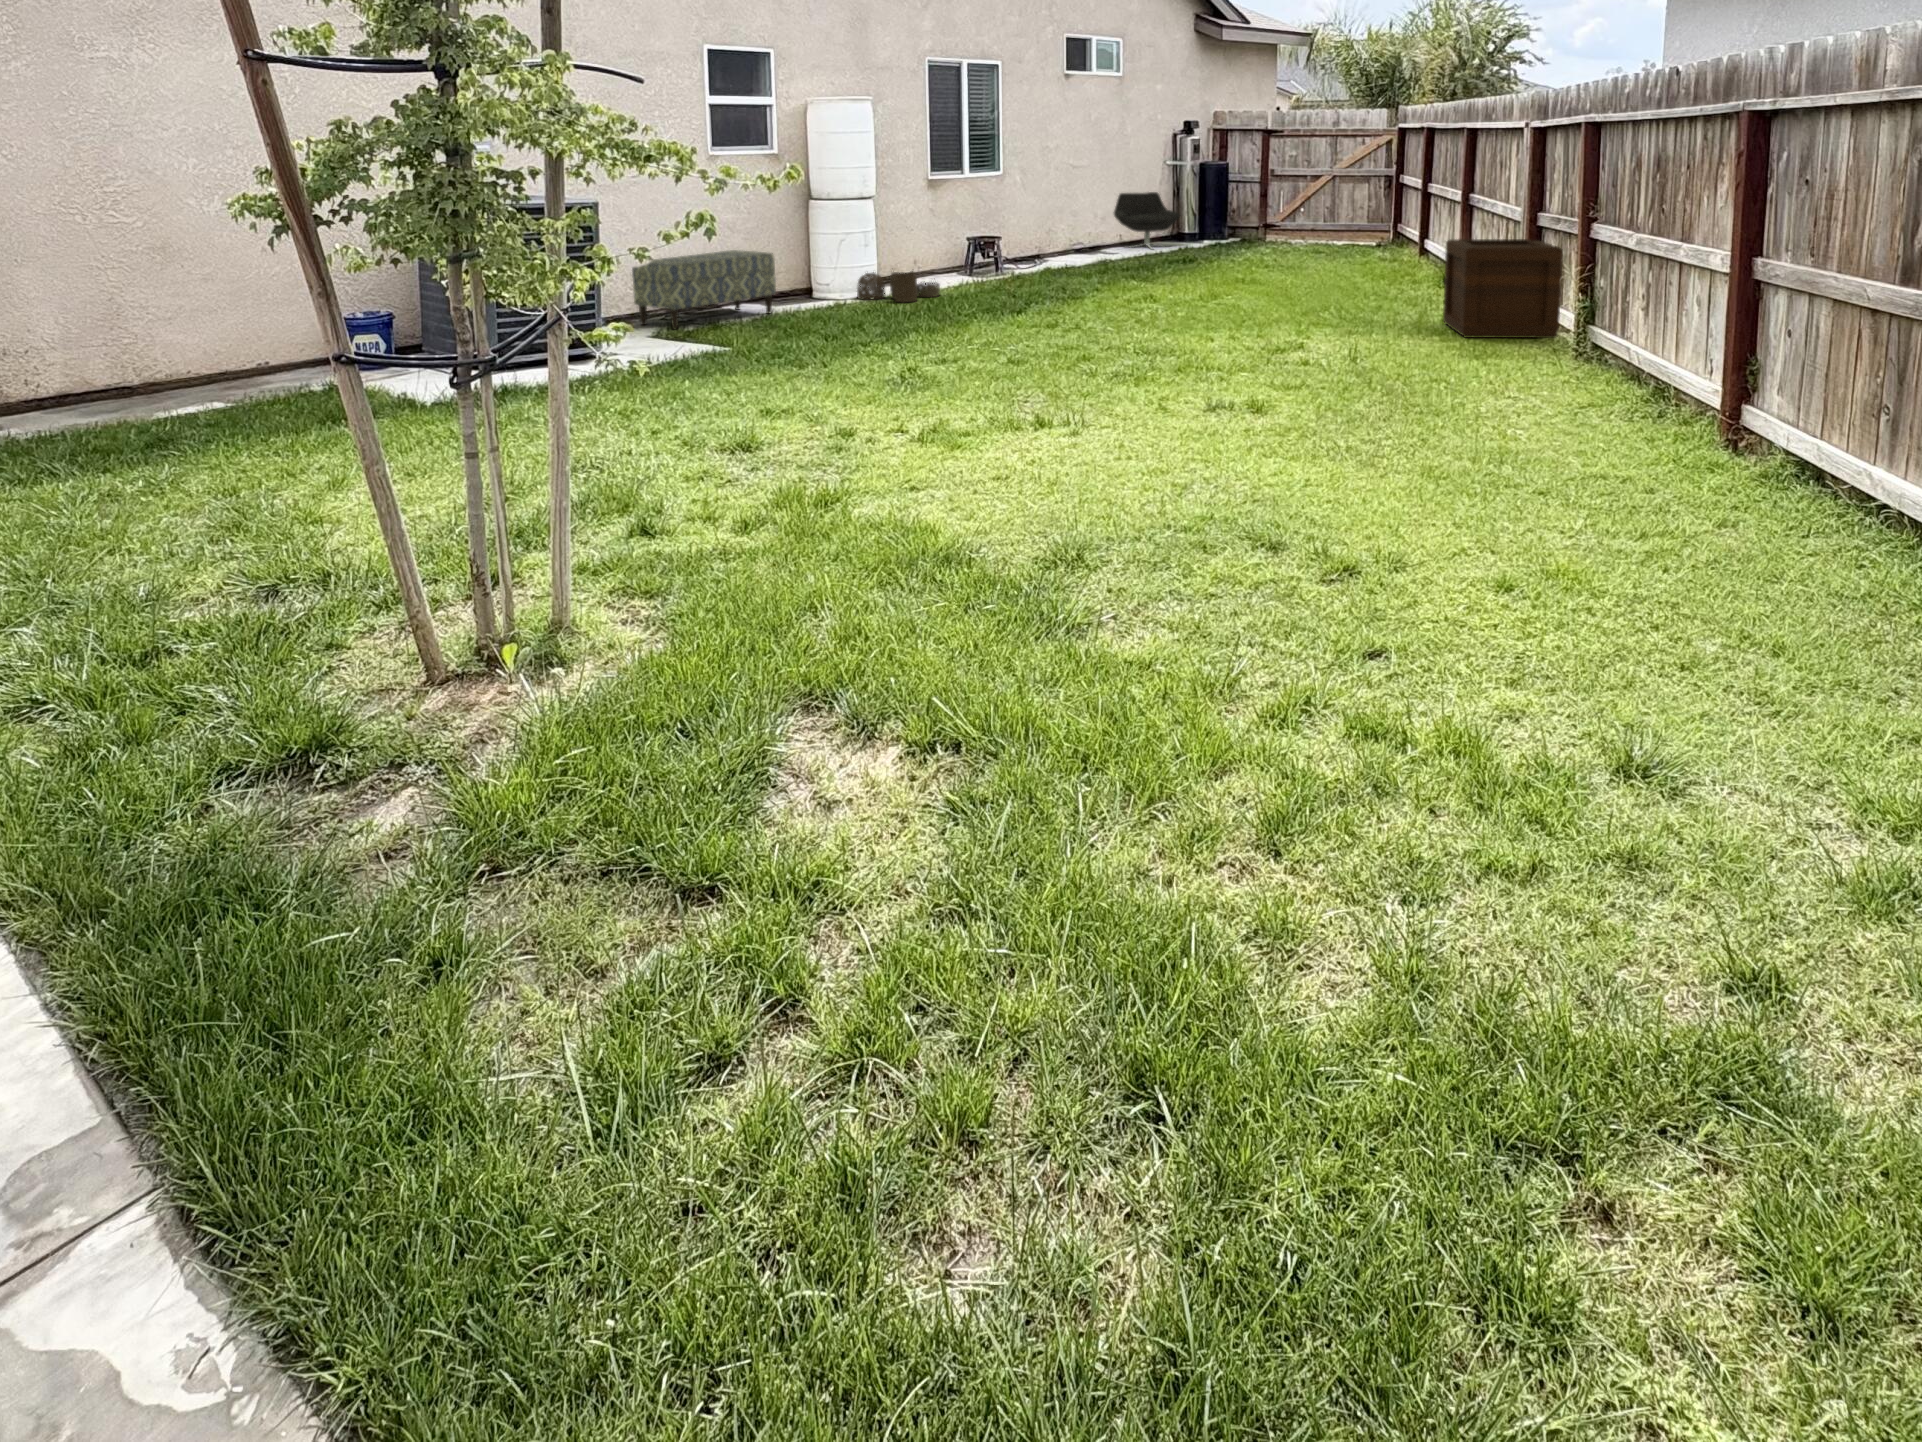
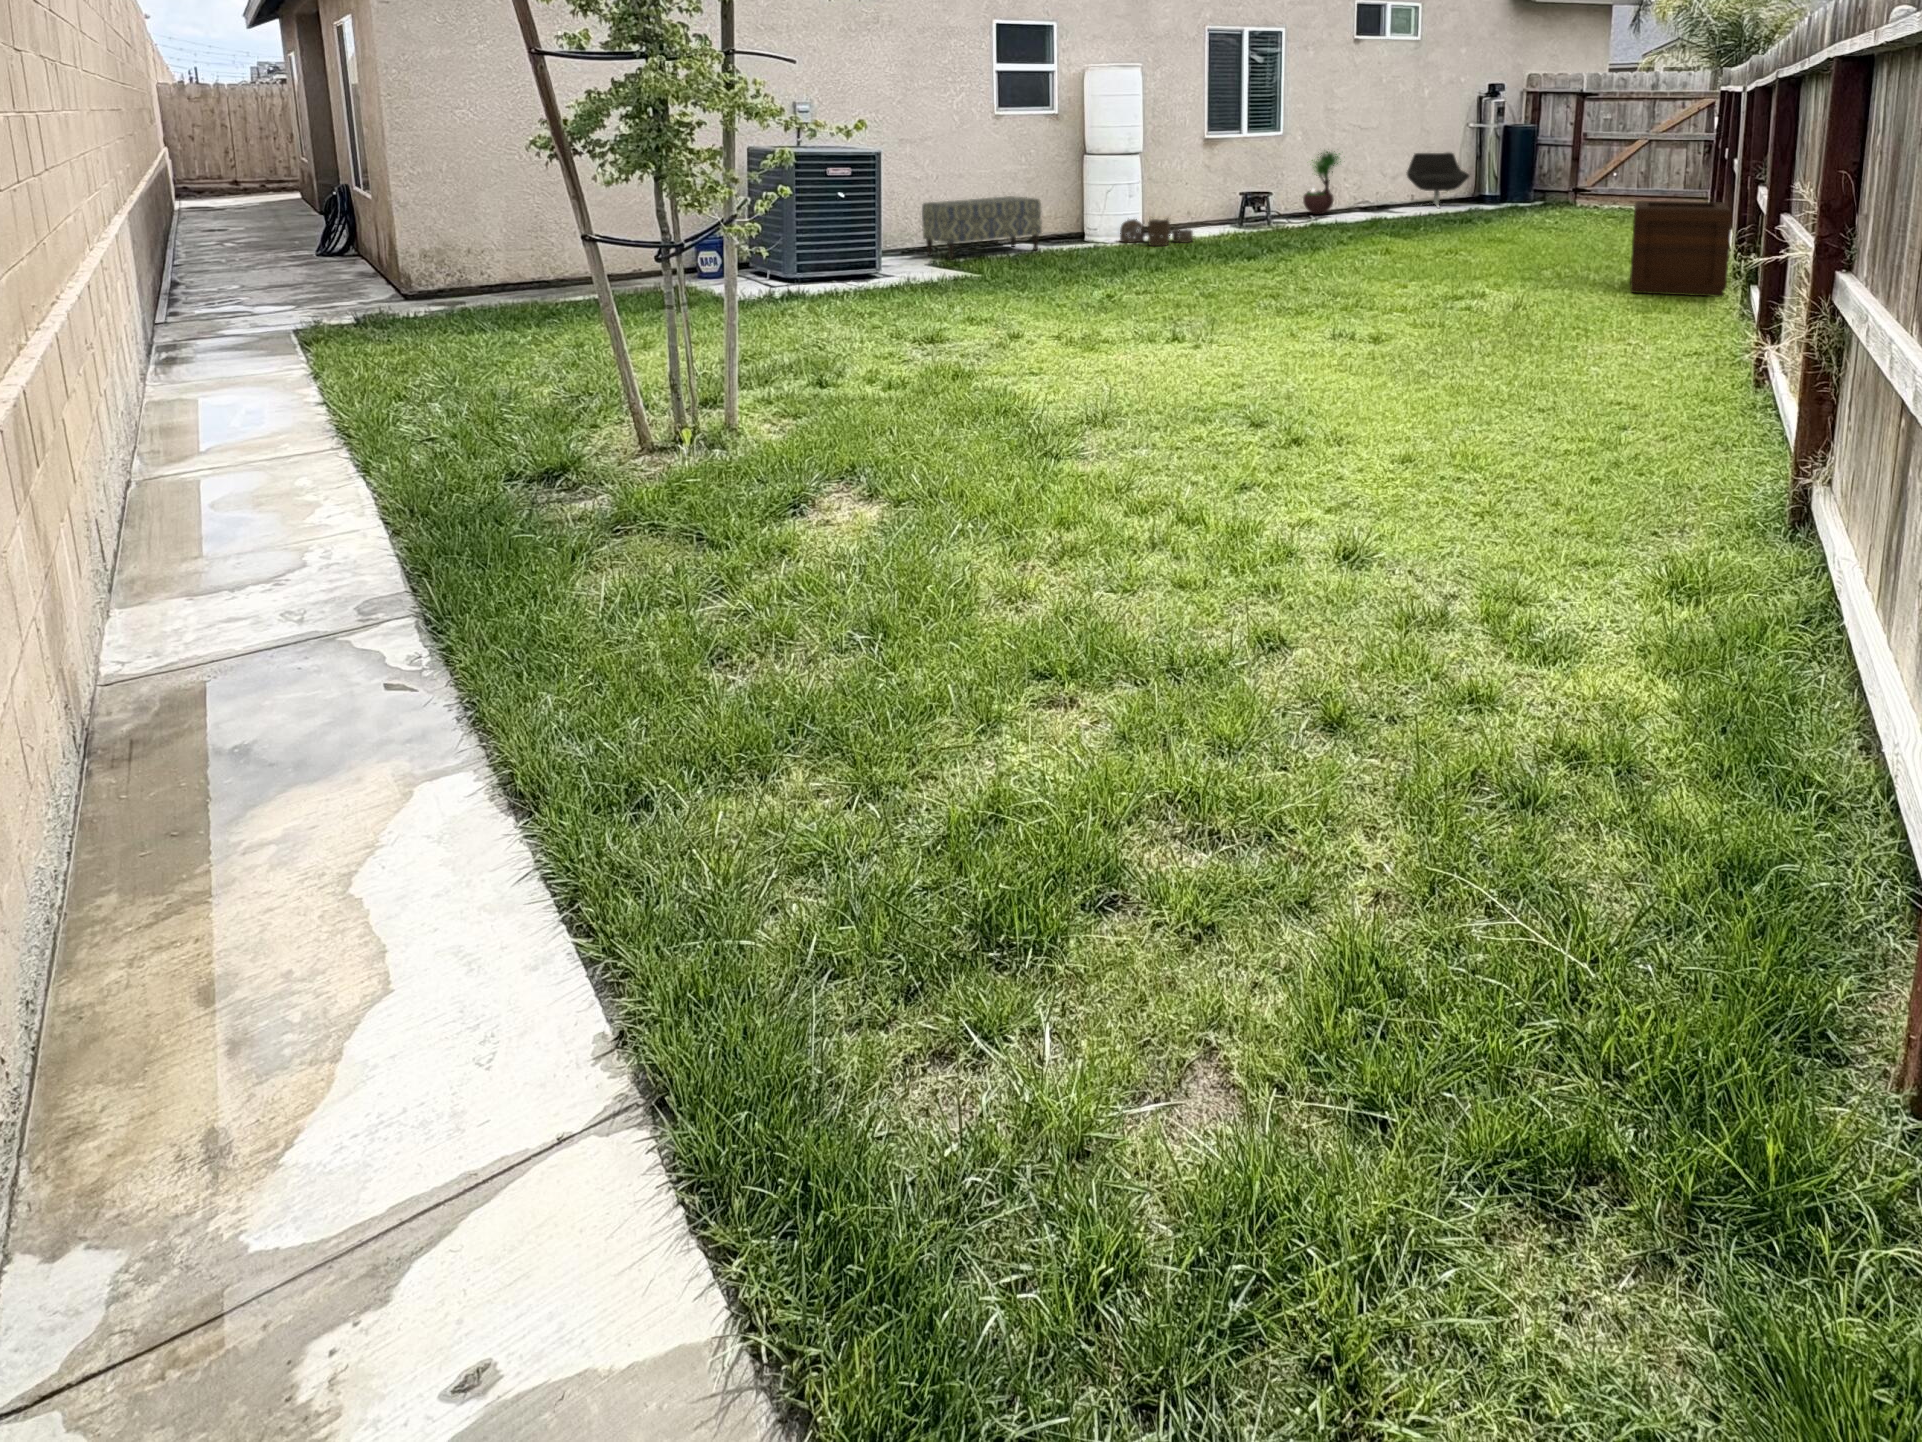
potted tree: none [1023,185,1065,260] -> present [1303,151,1341,214]

